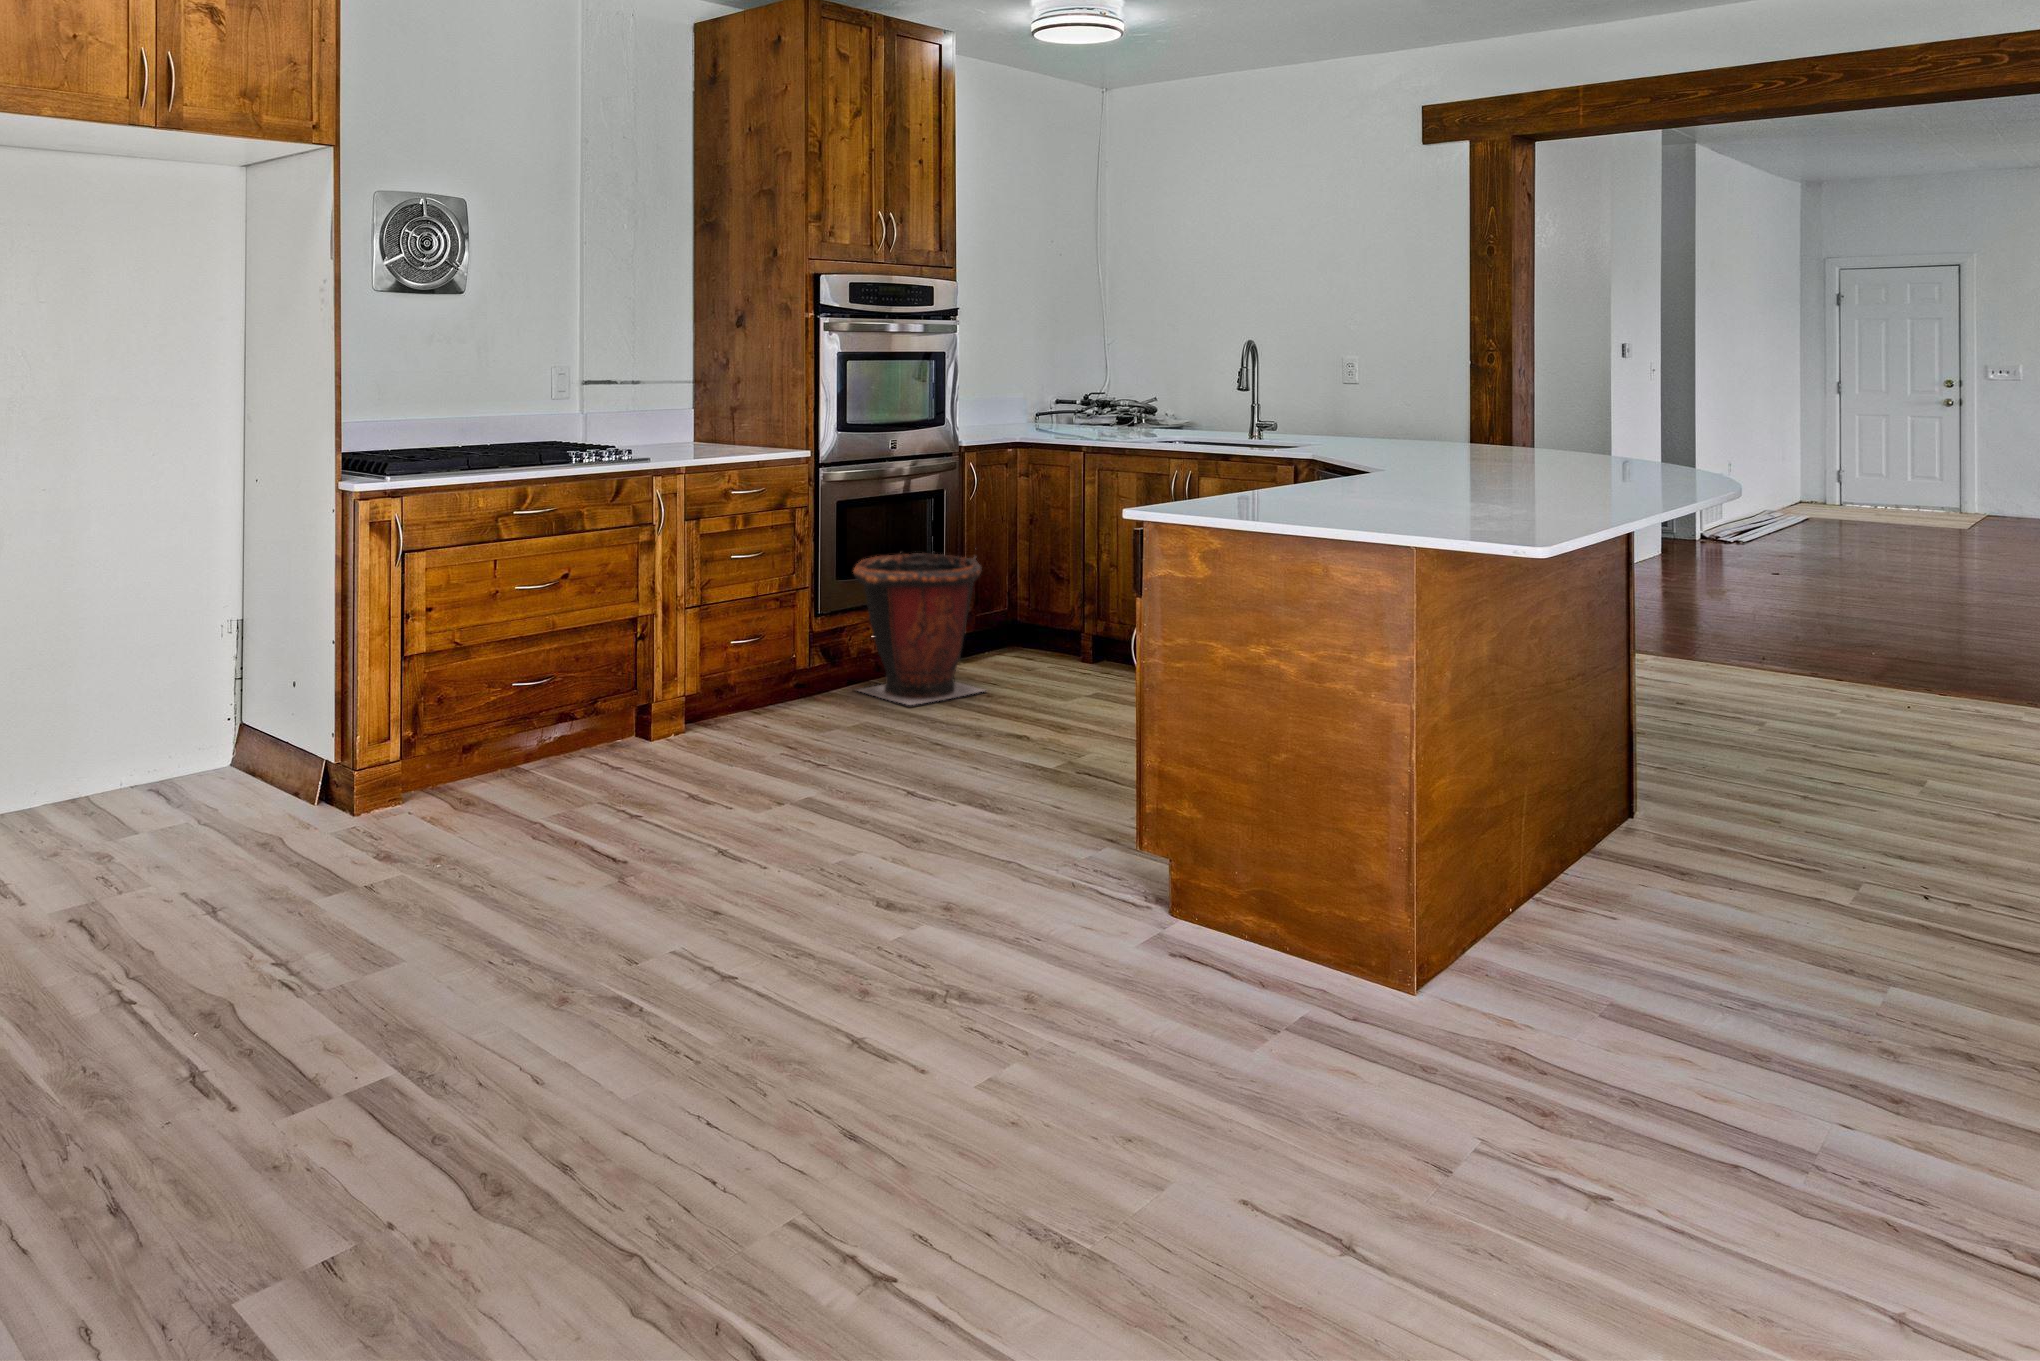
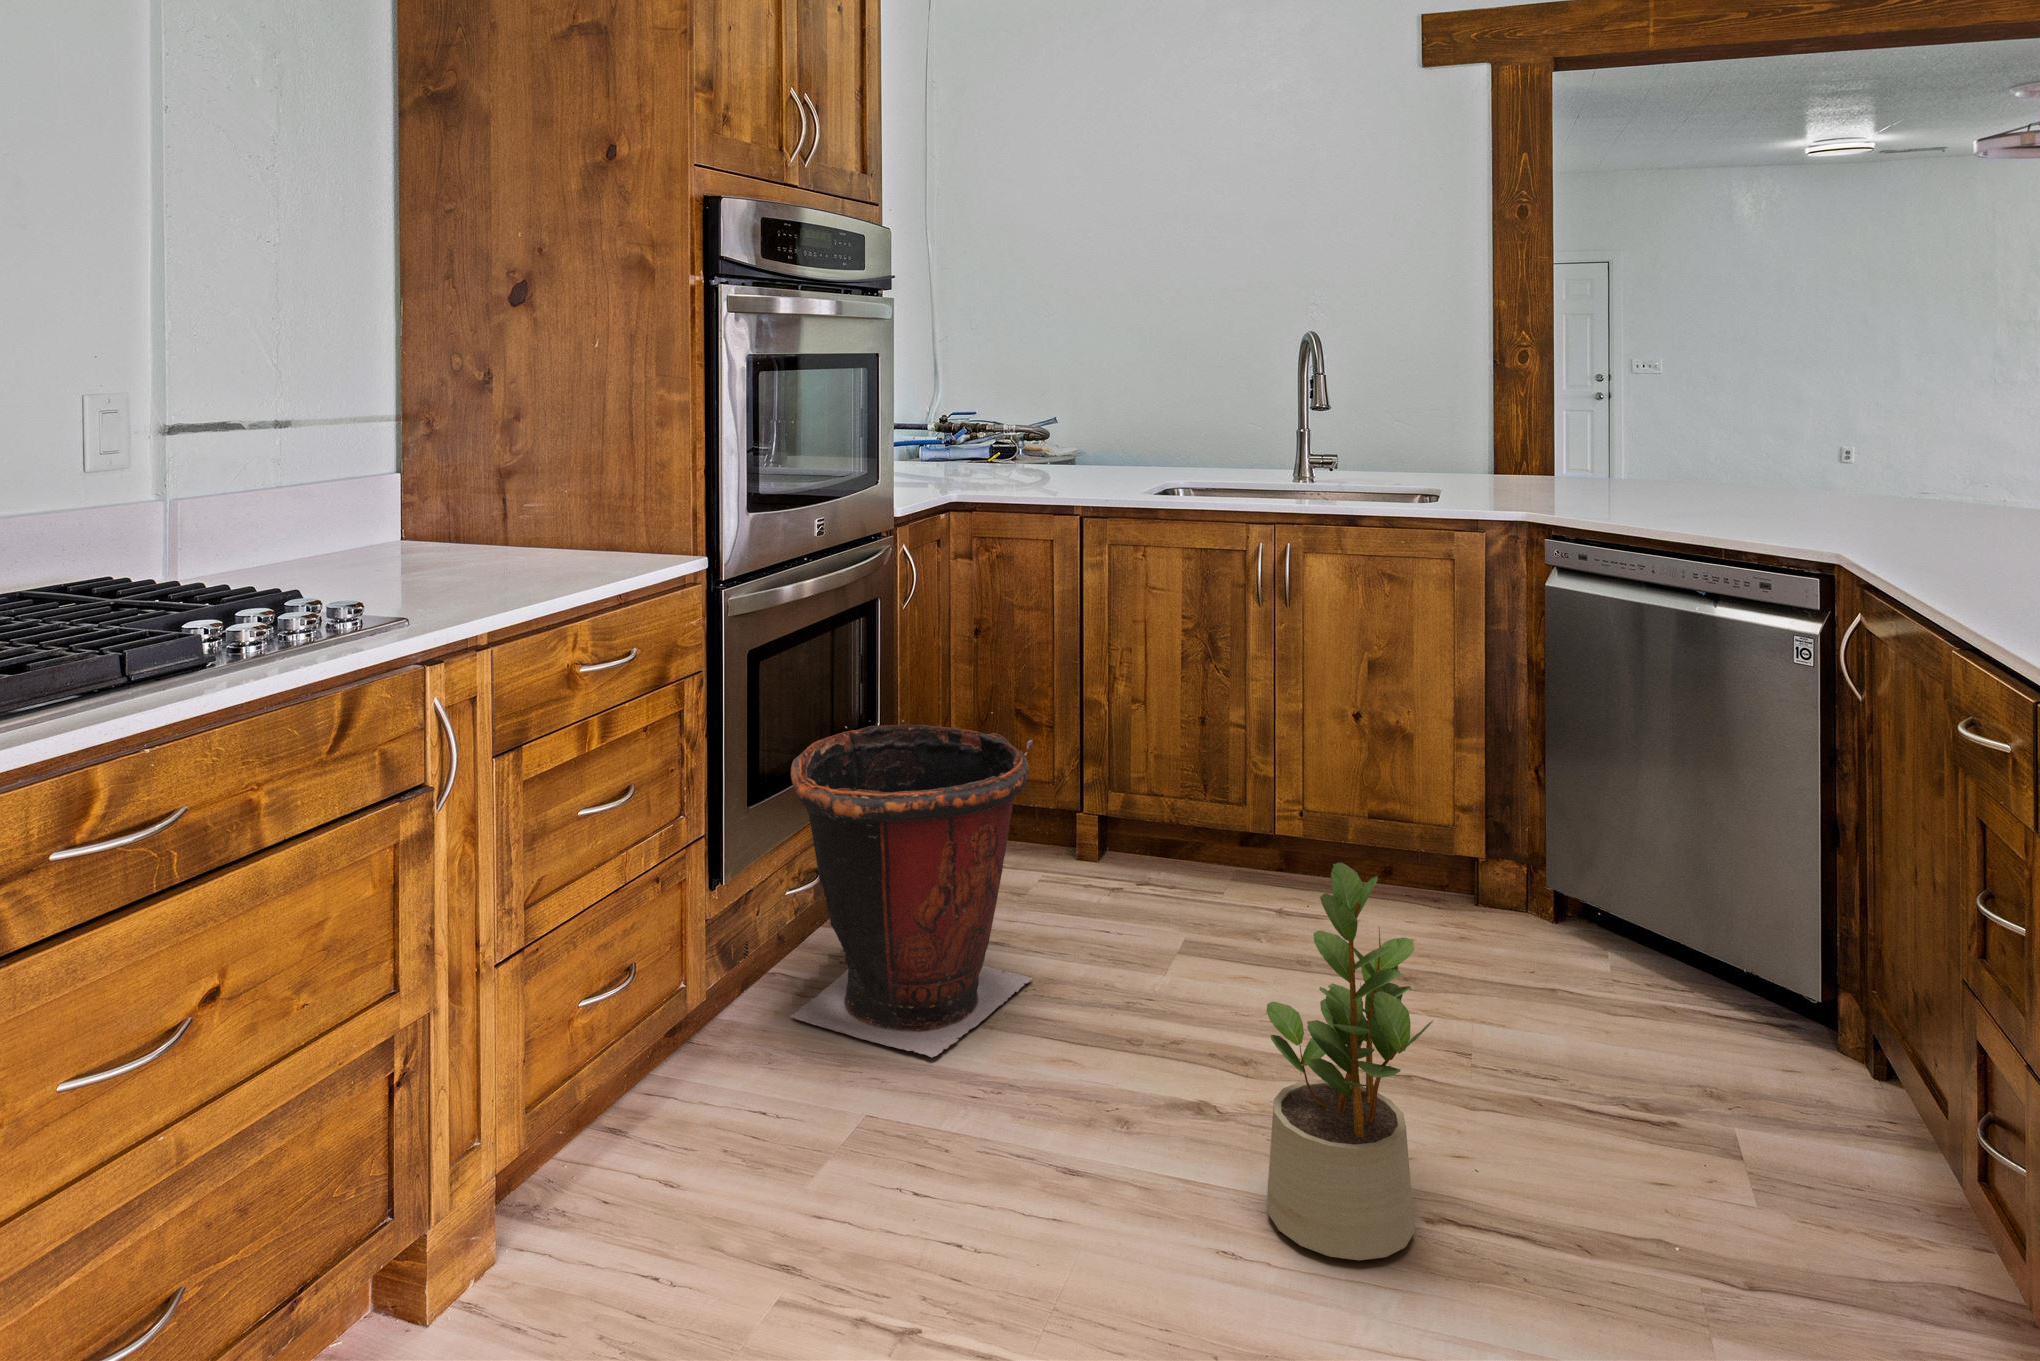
potted plant: none [1007,591,1092,766] -> present [1267,862,1433,1260]

